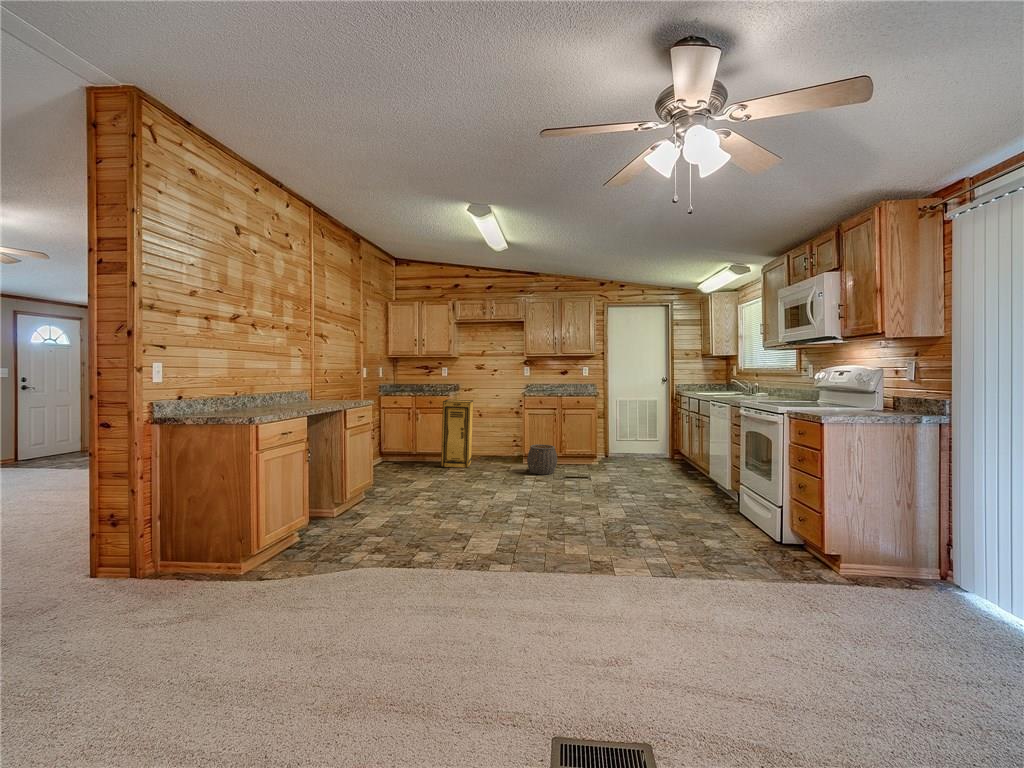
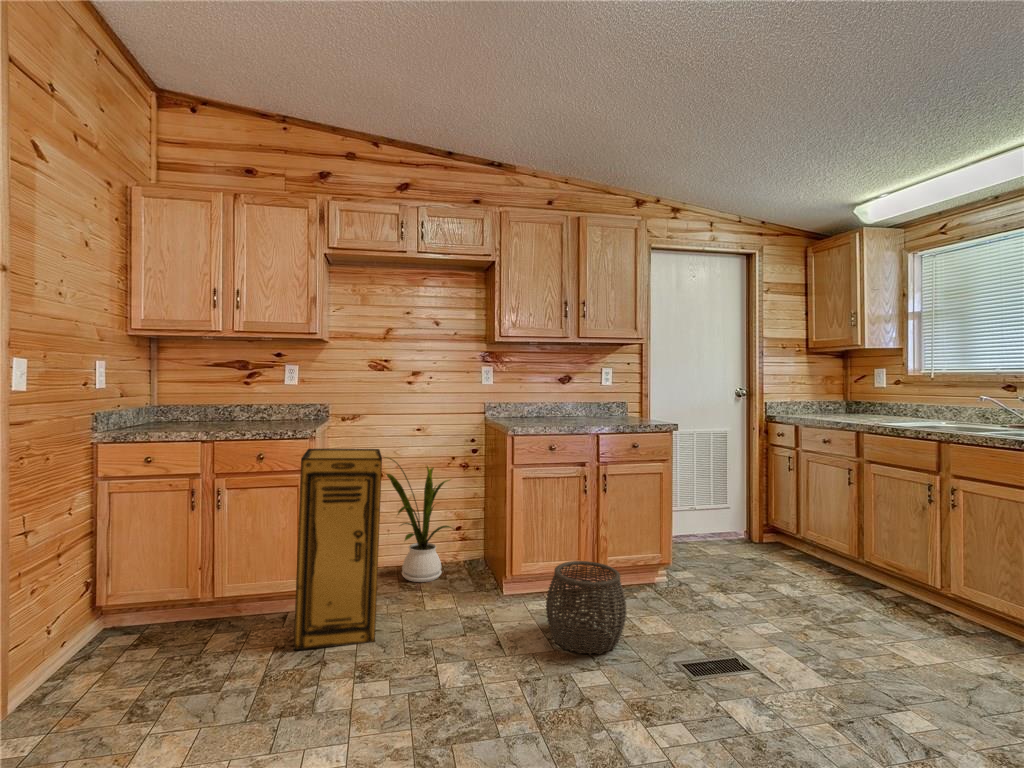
house plant: none [478,405,512,459] -> present [386,458,451,582]

